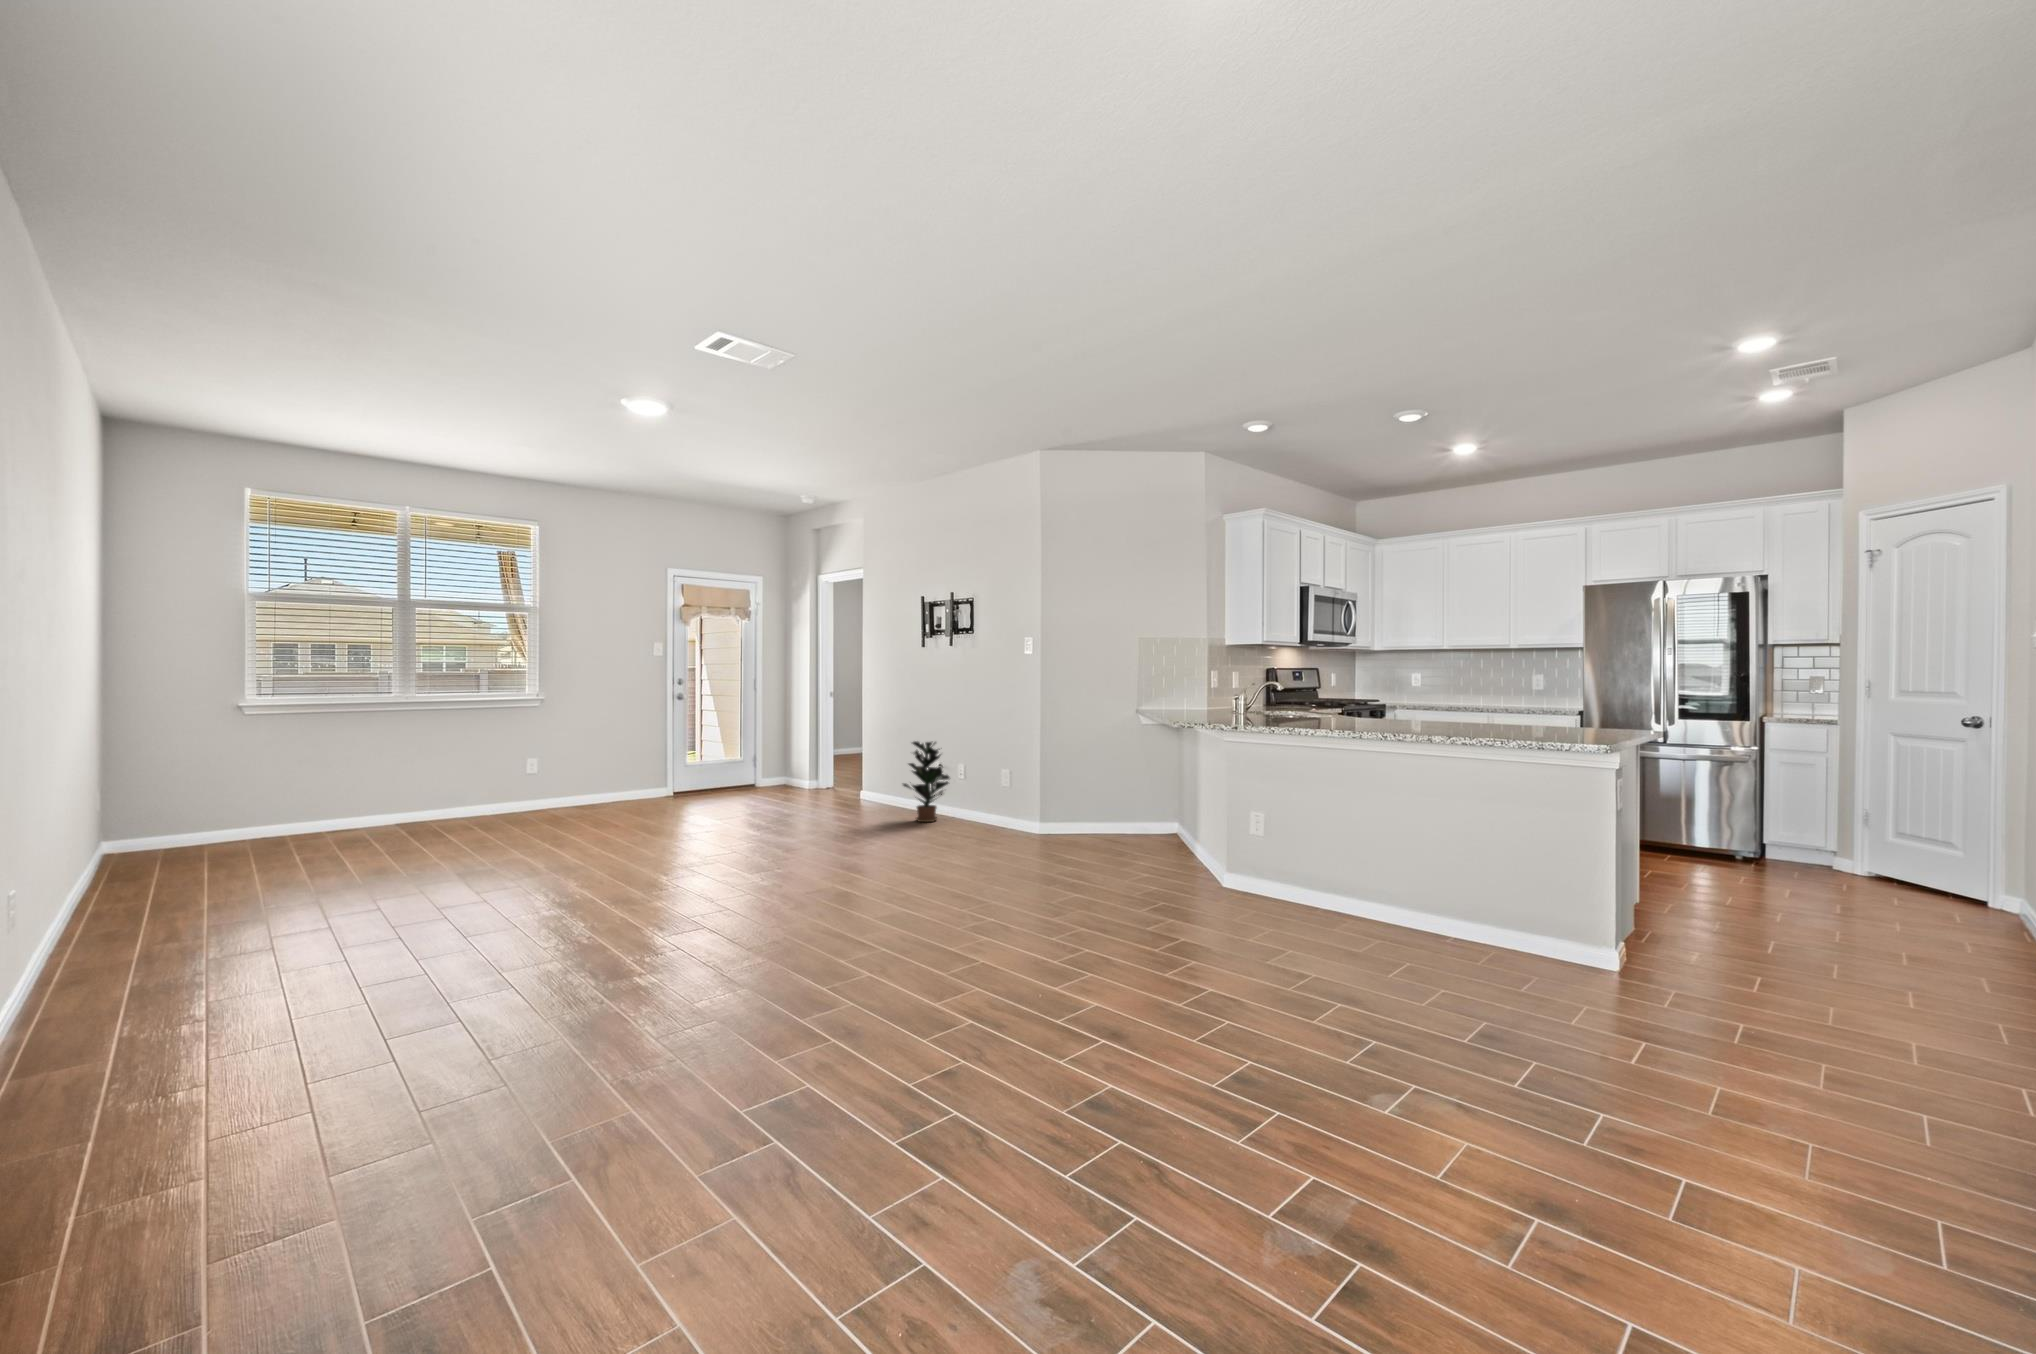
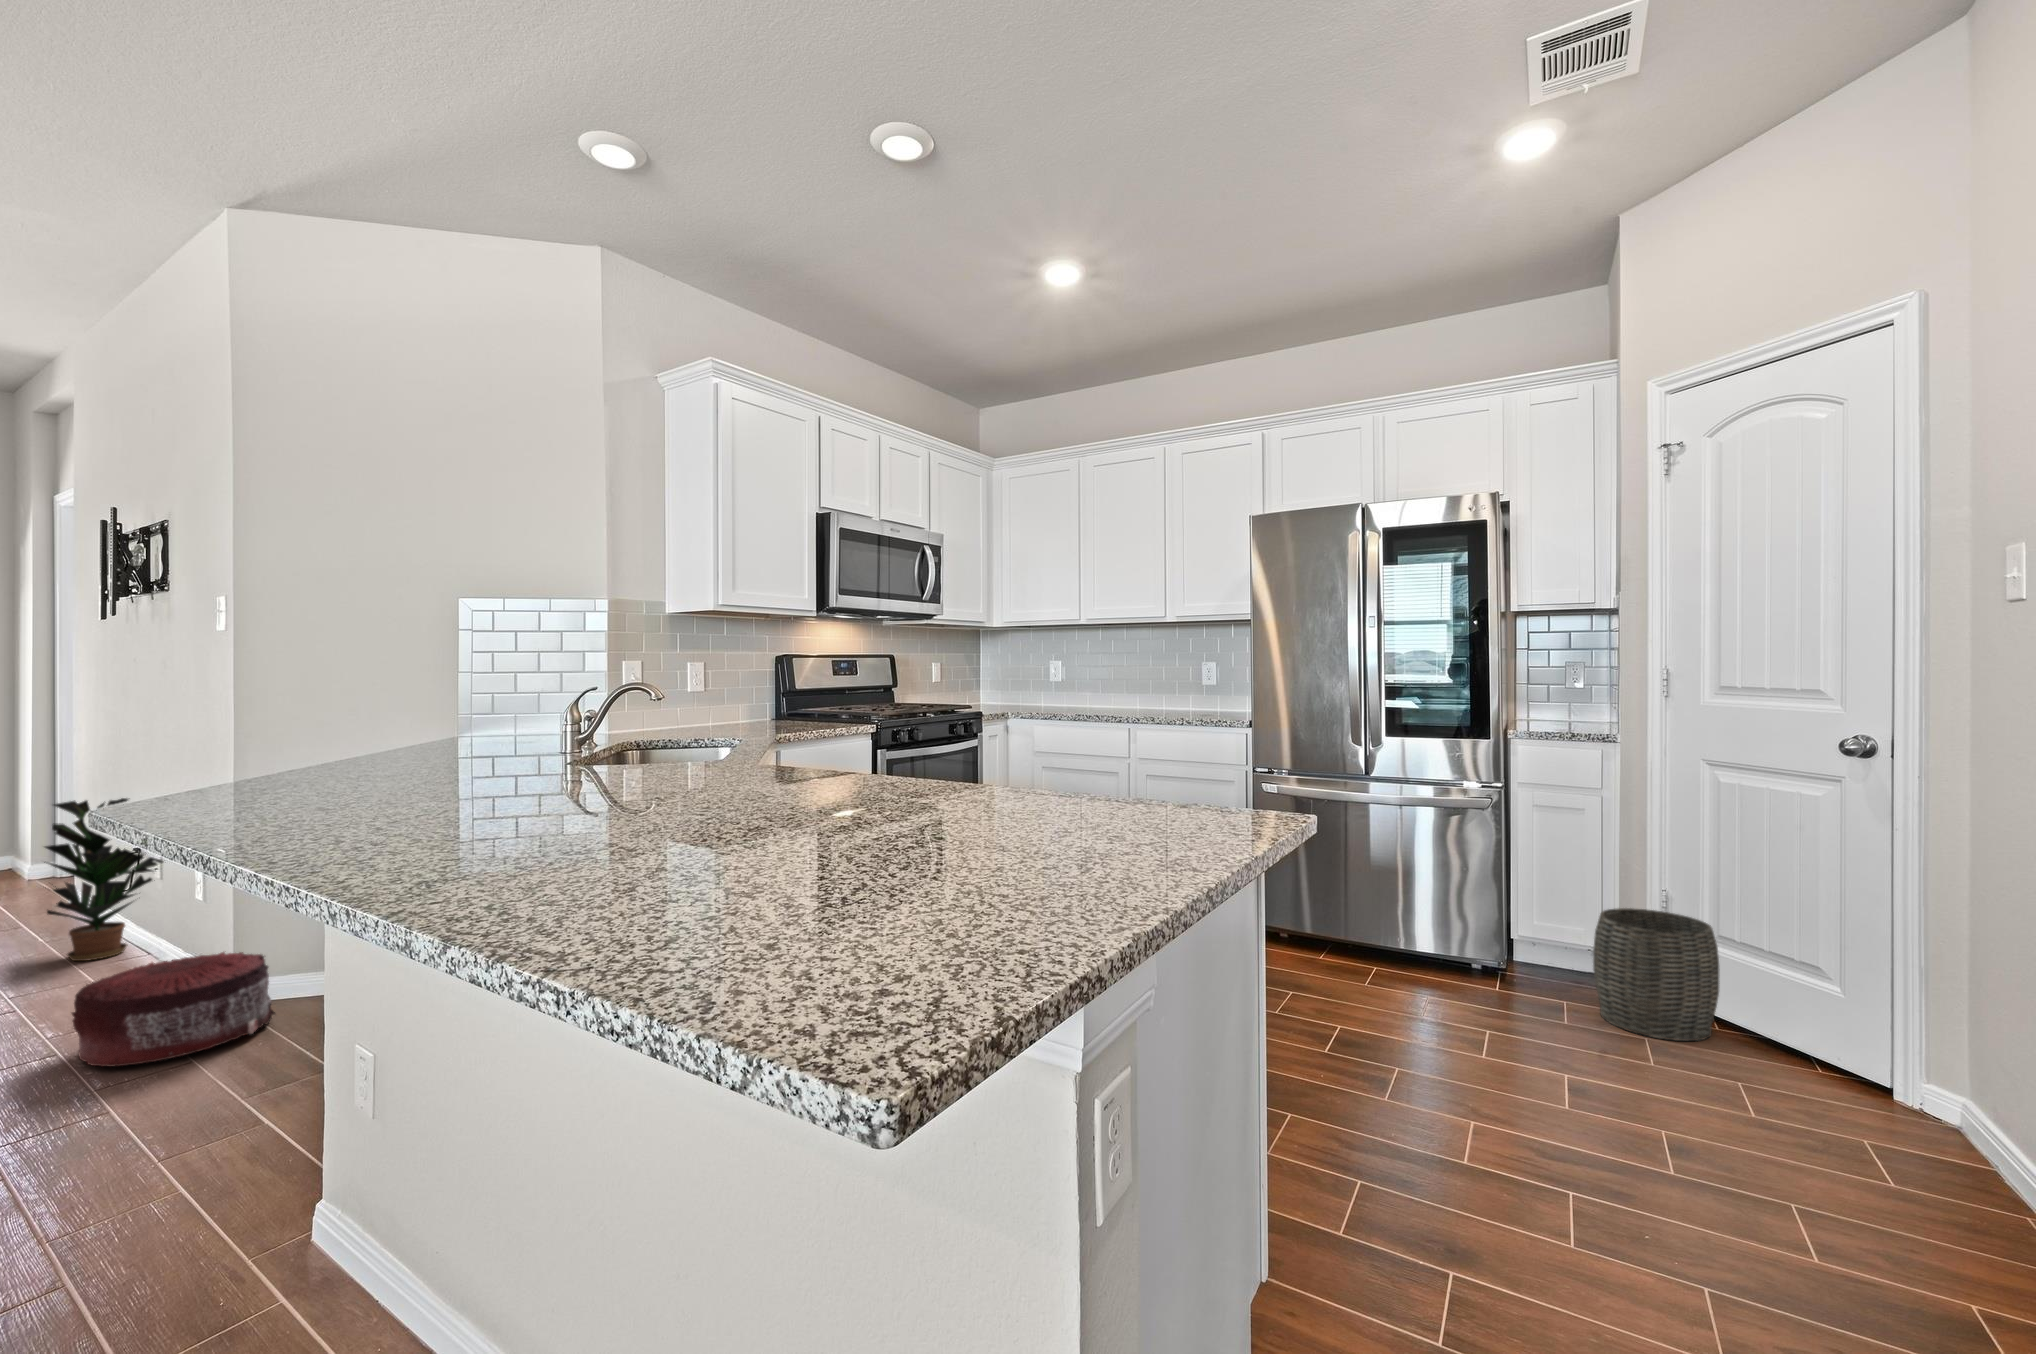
pouf: none [1007,811,1074,853] -> present [72,952,275,1066]
woven basket: none [1817,820,1898,889] -> present [1593,908,1720,1041]

